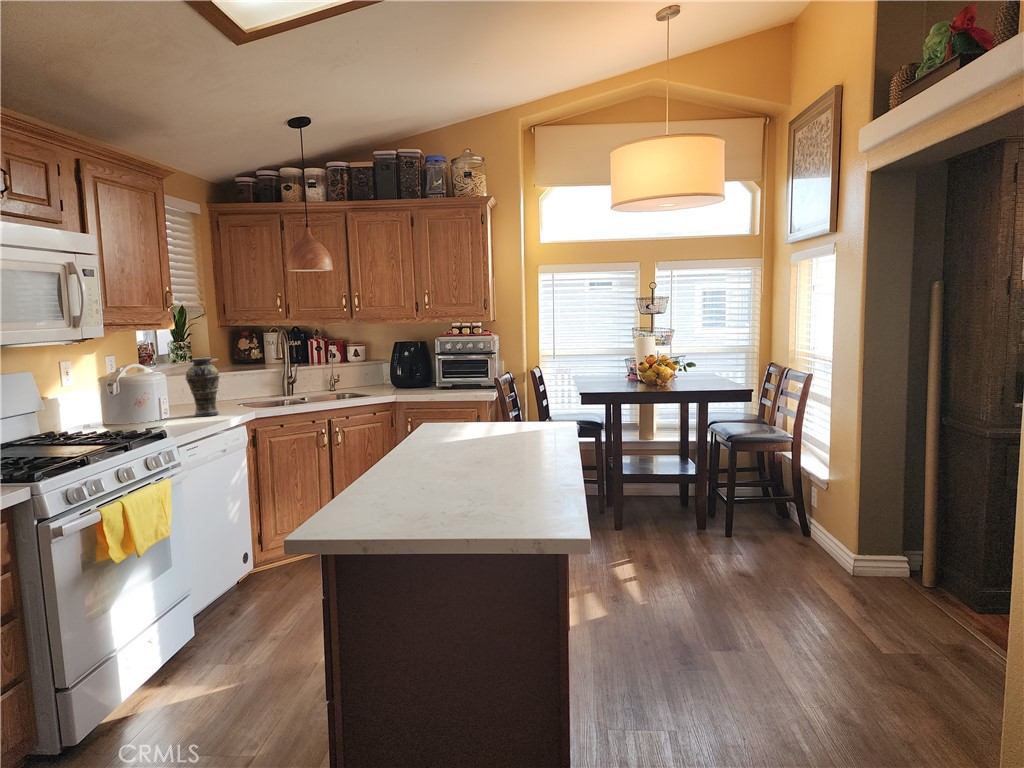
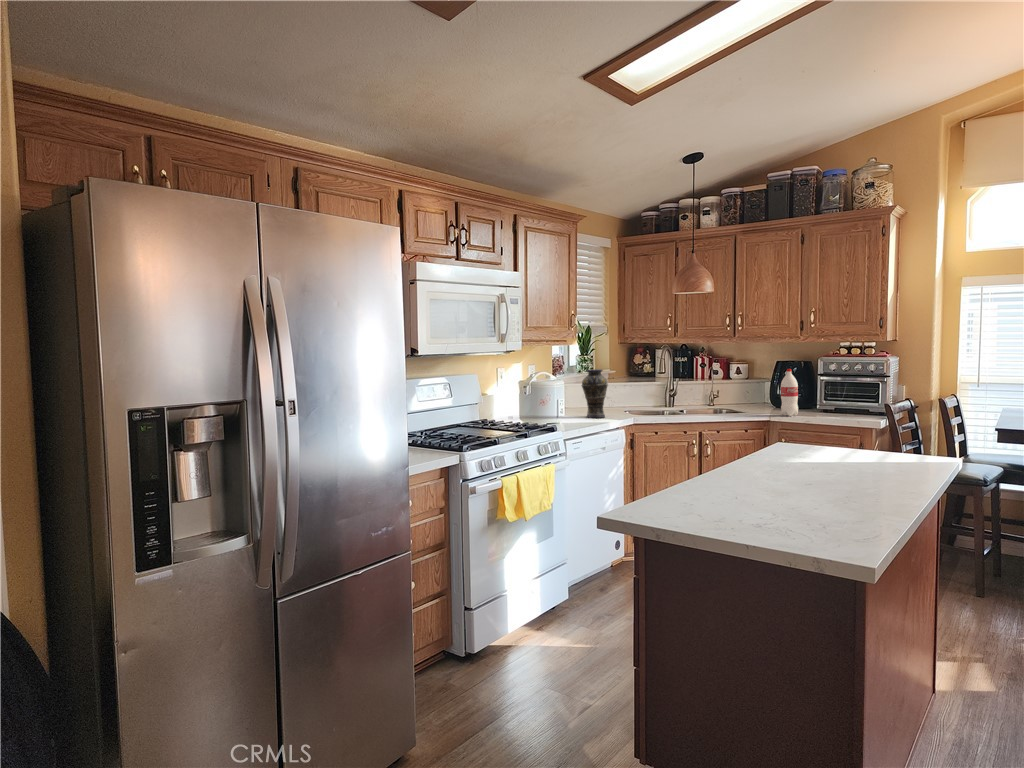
bottle: none [404,349,421,396] -> present [781,369,798,416]

